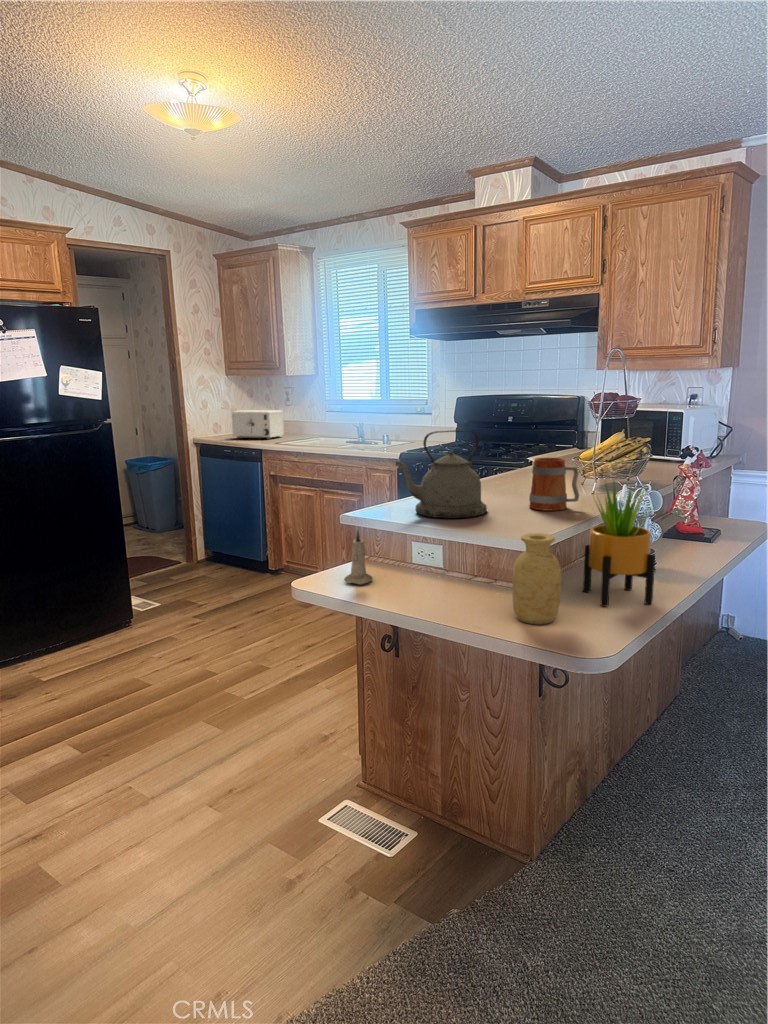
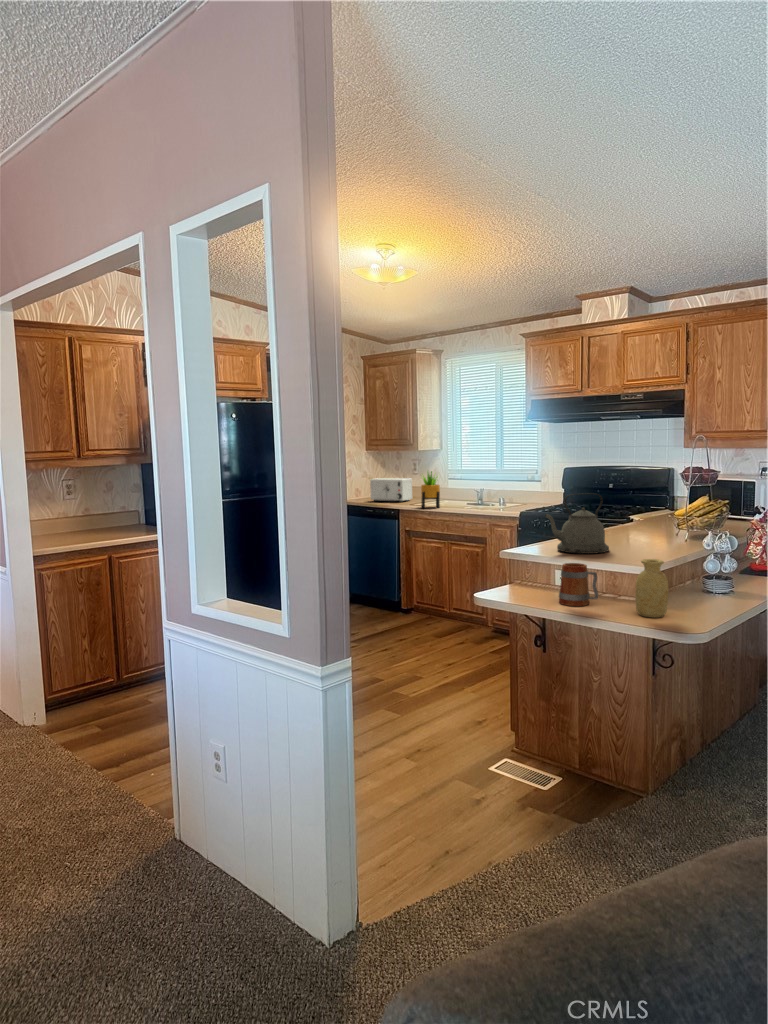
mug: present [529,458,579,511] -> present [559,563,598,606]
potted plant: present [583,481,655,606] -> present [421,471,440,508]
candle: present [344,531,373,585] -> none [513,558,533,596]

